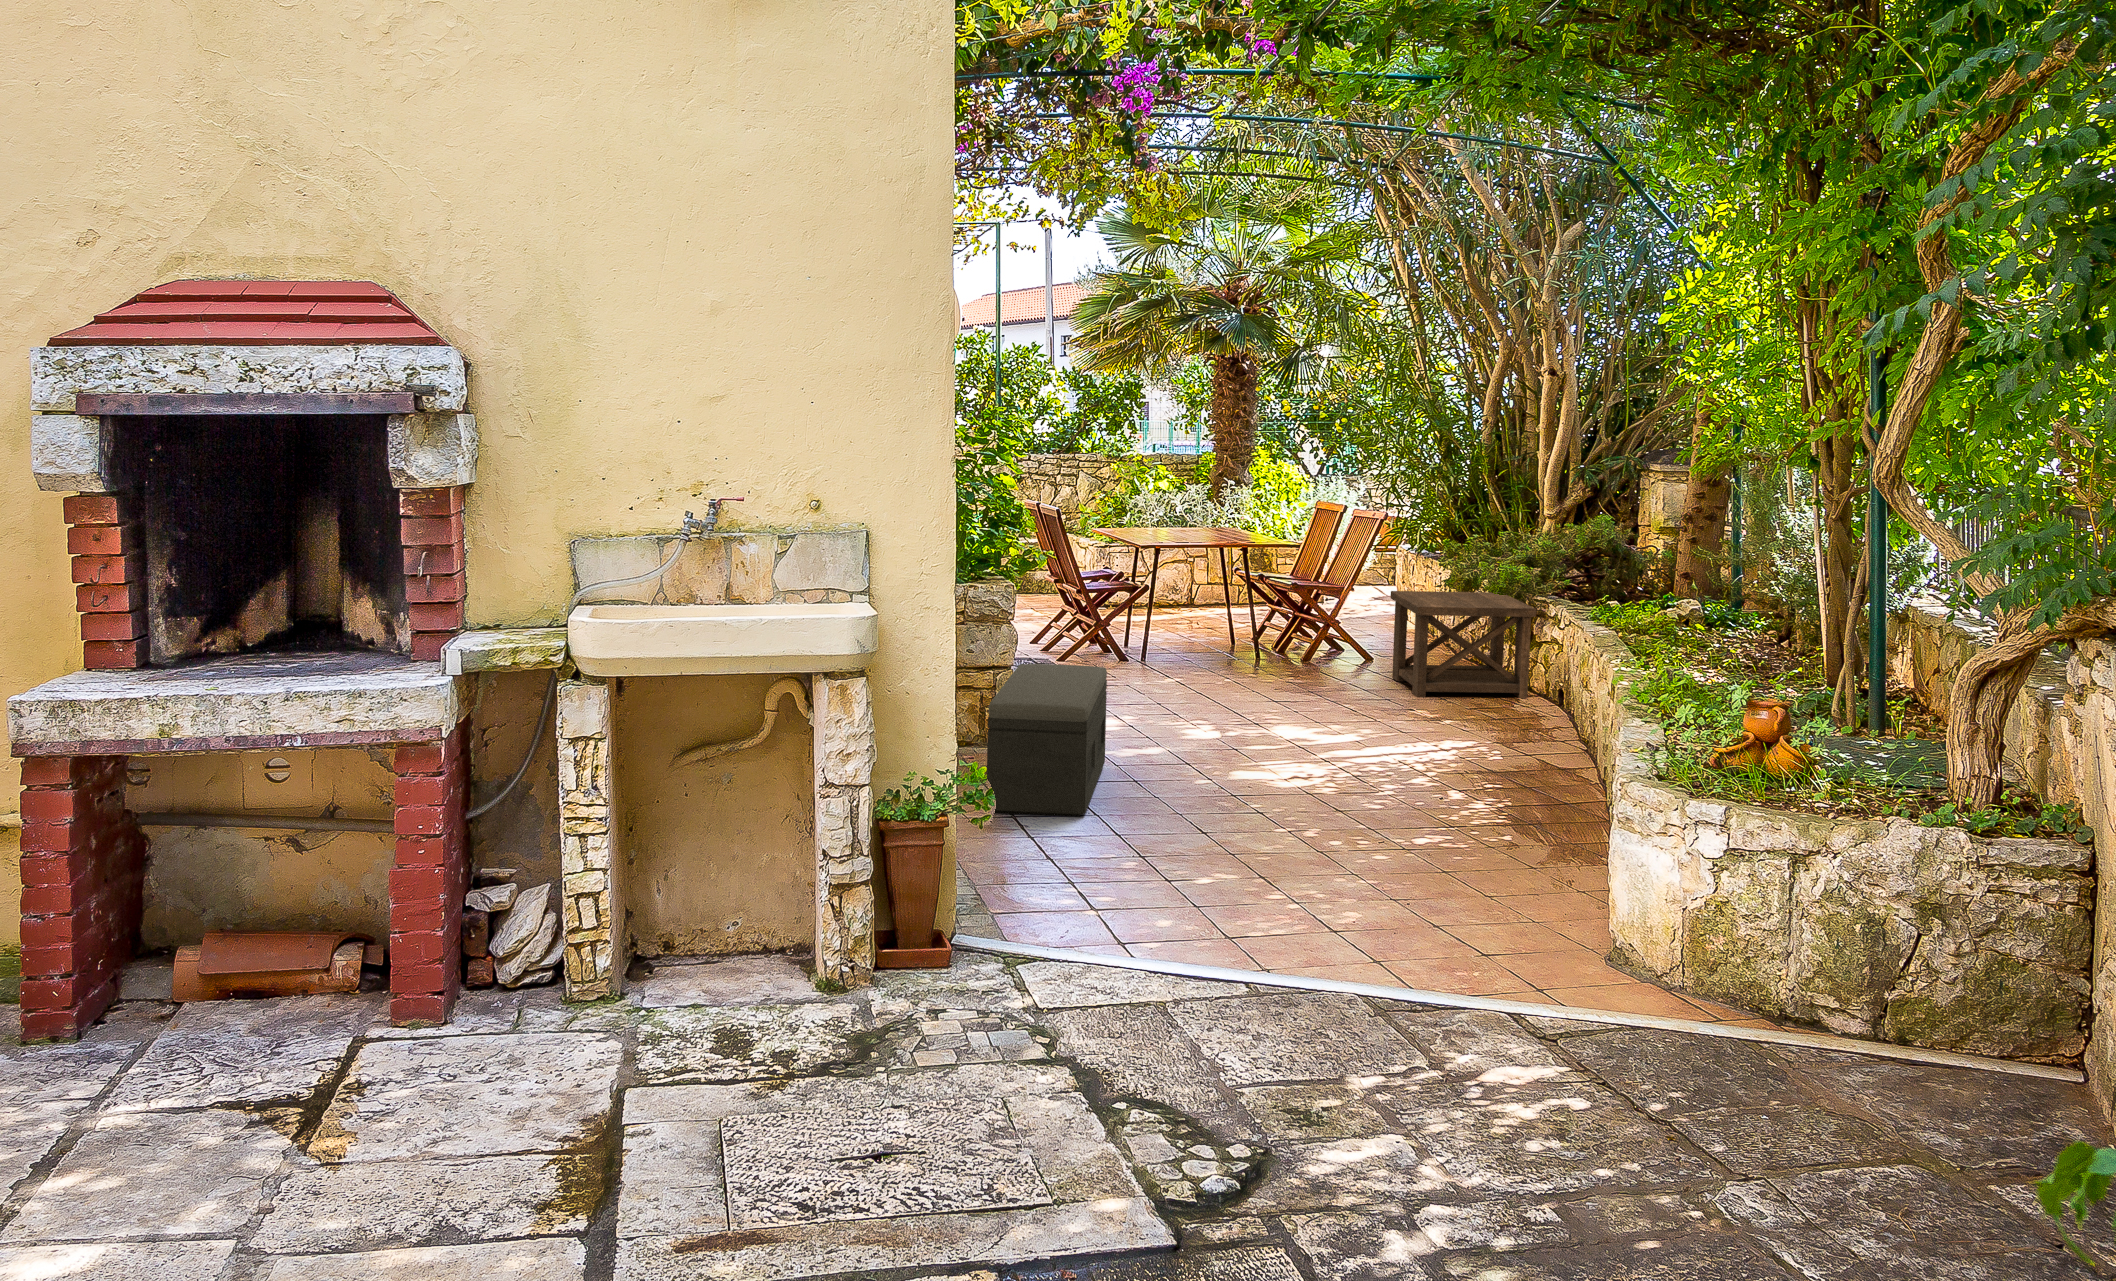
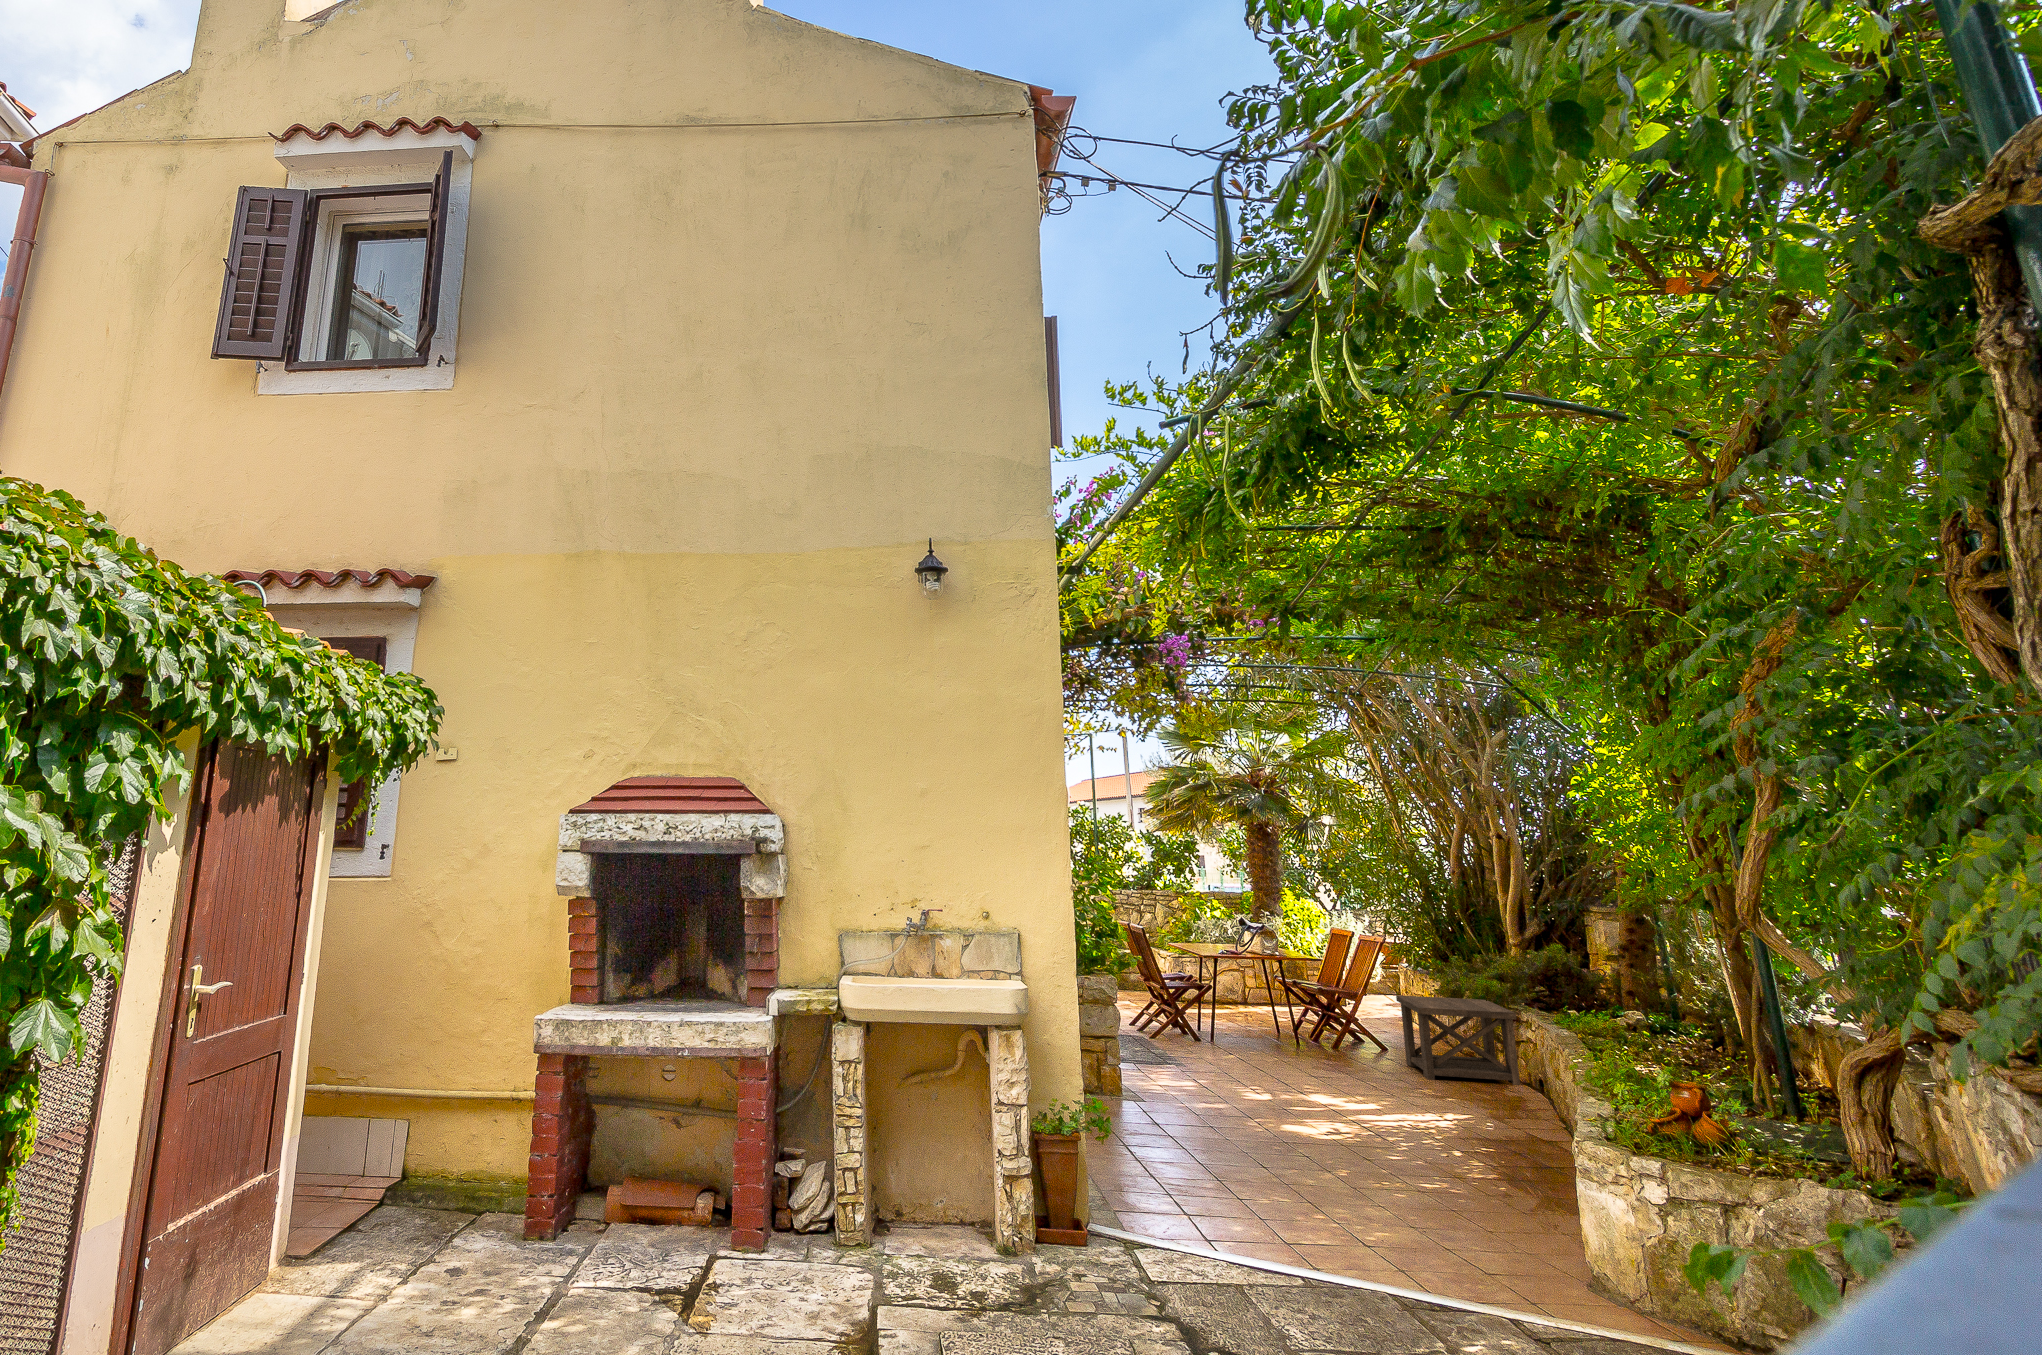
storage bench: present [987,664,1107,817] -> none [1103,1034,1189,1151]

